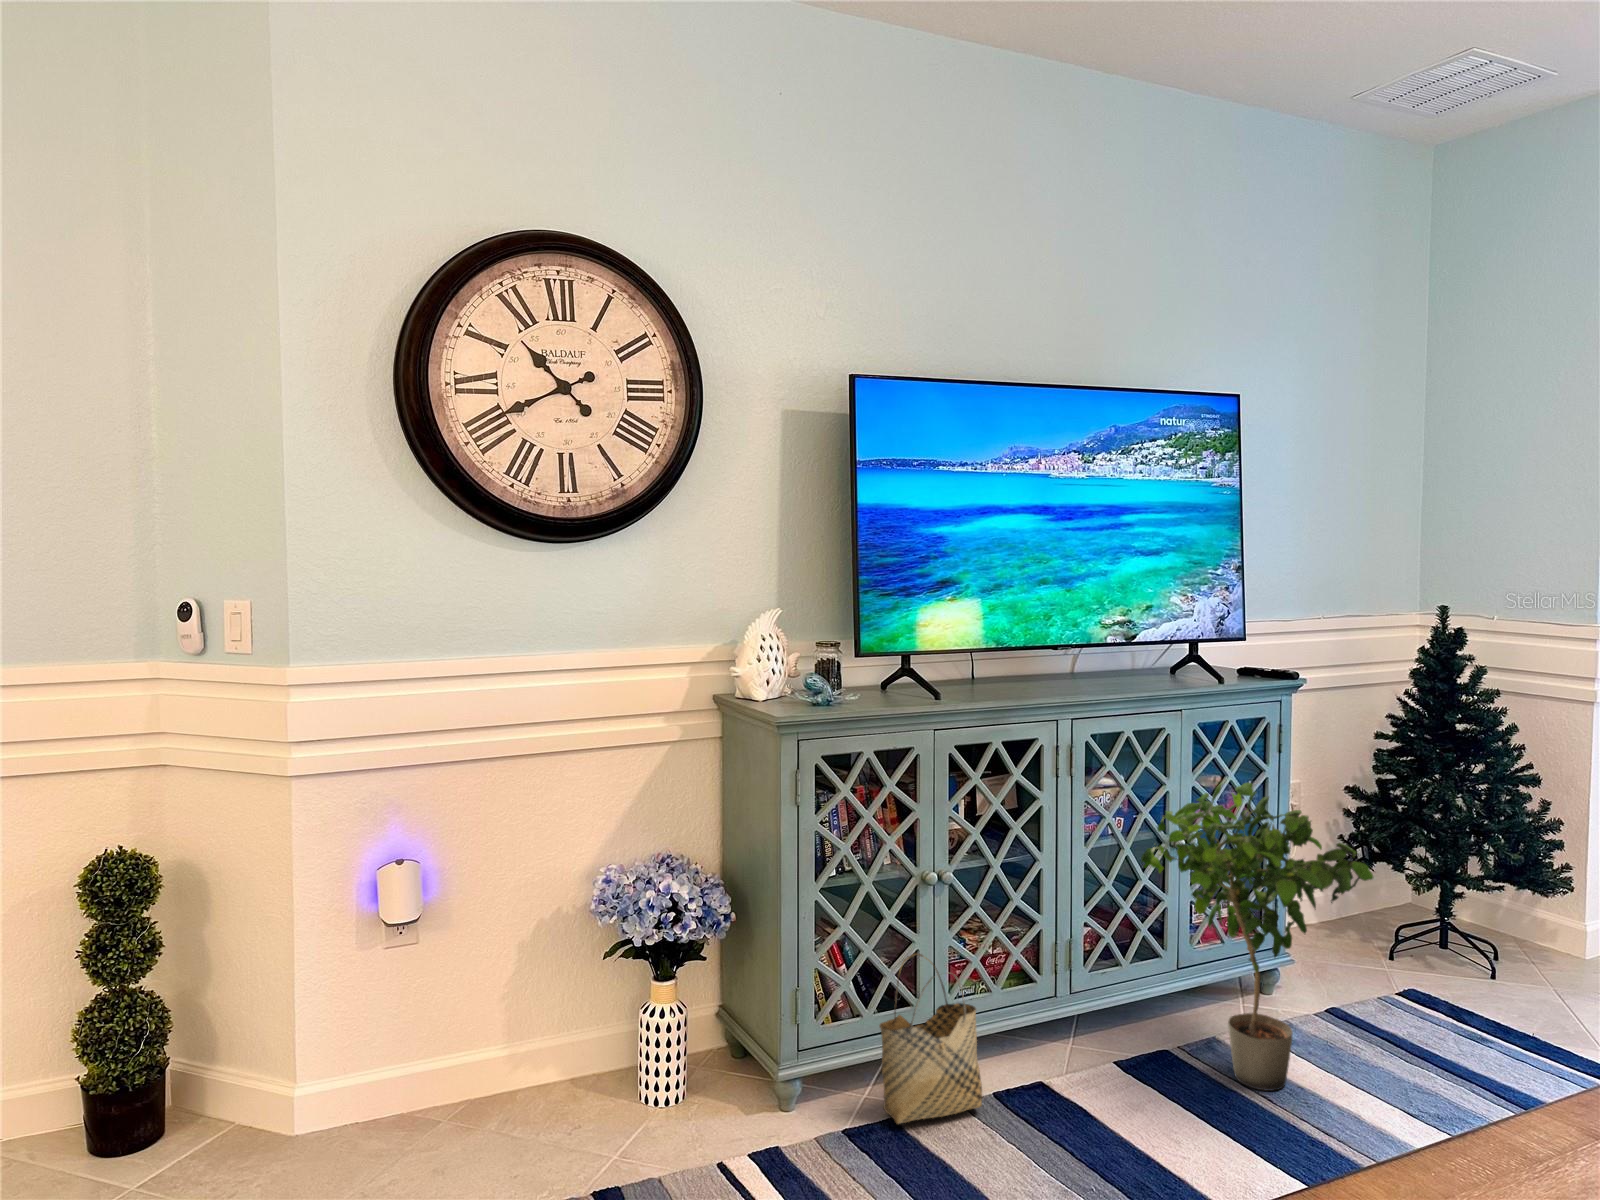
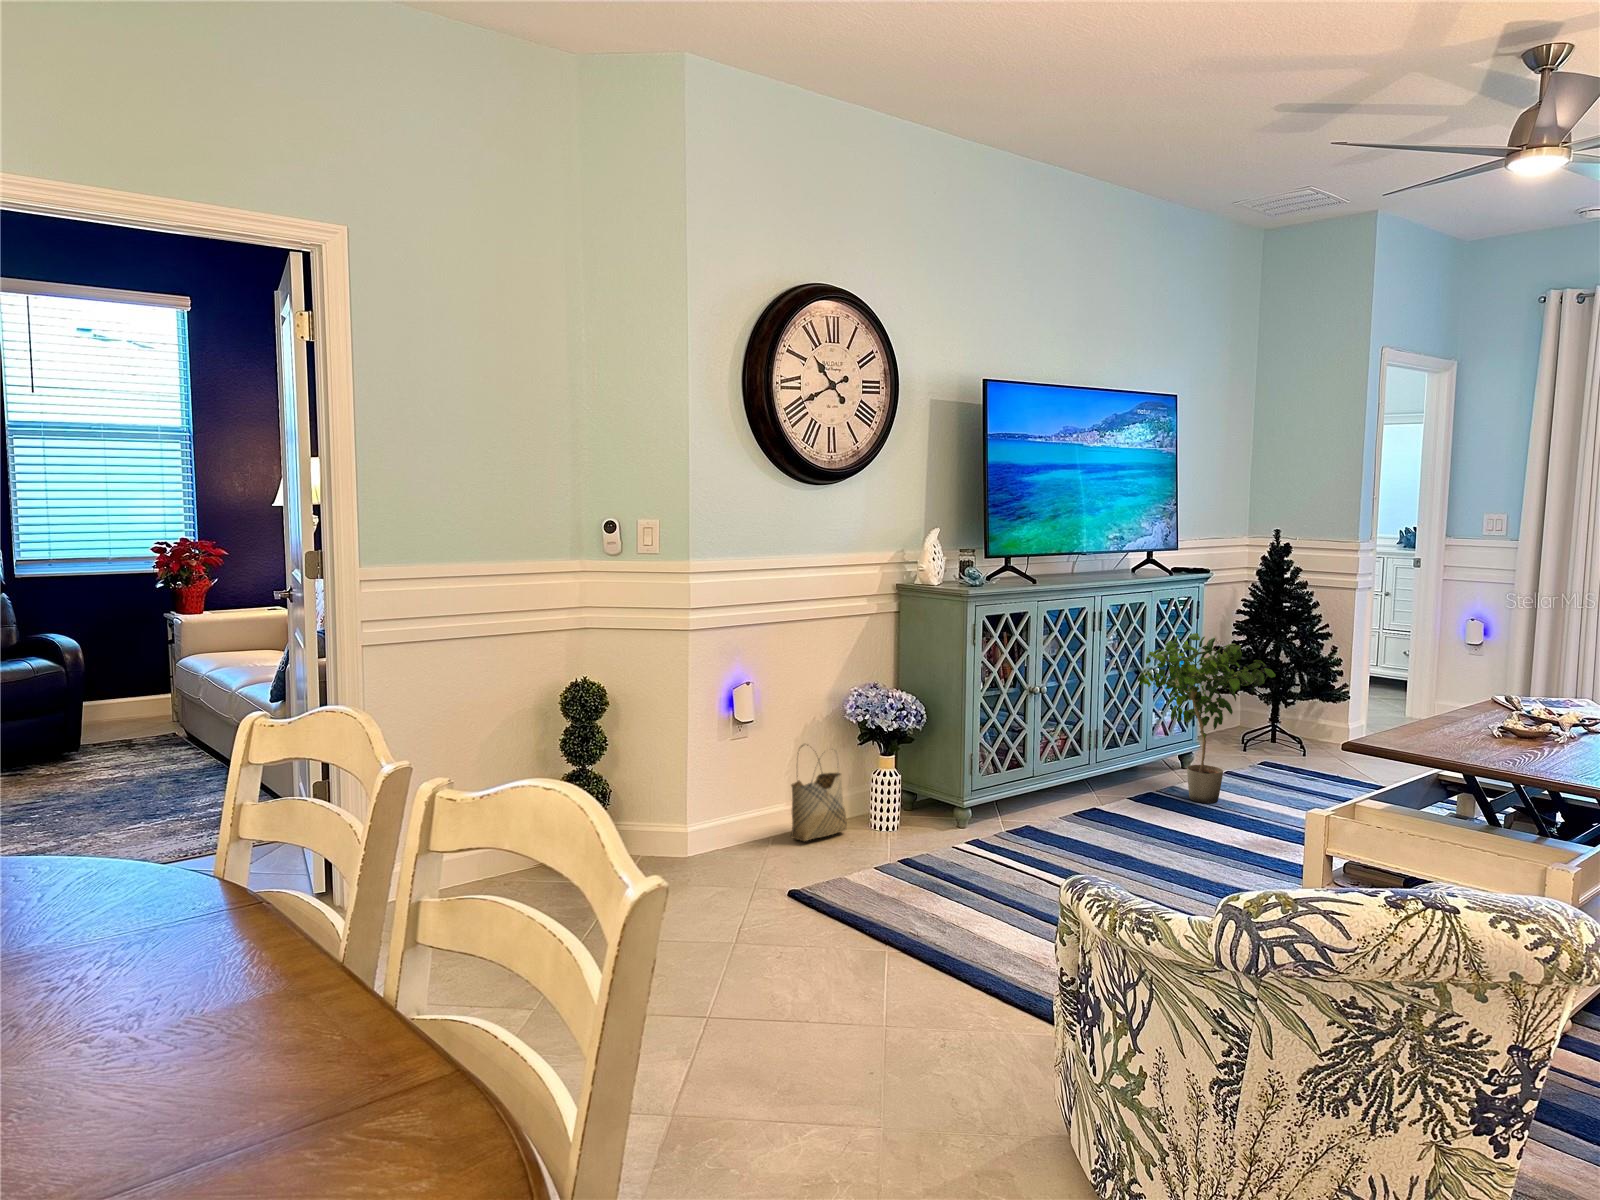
woven basket: present [880,953,982,1124] -> present [791,745,847,841]

